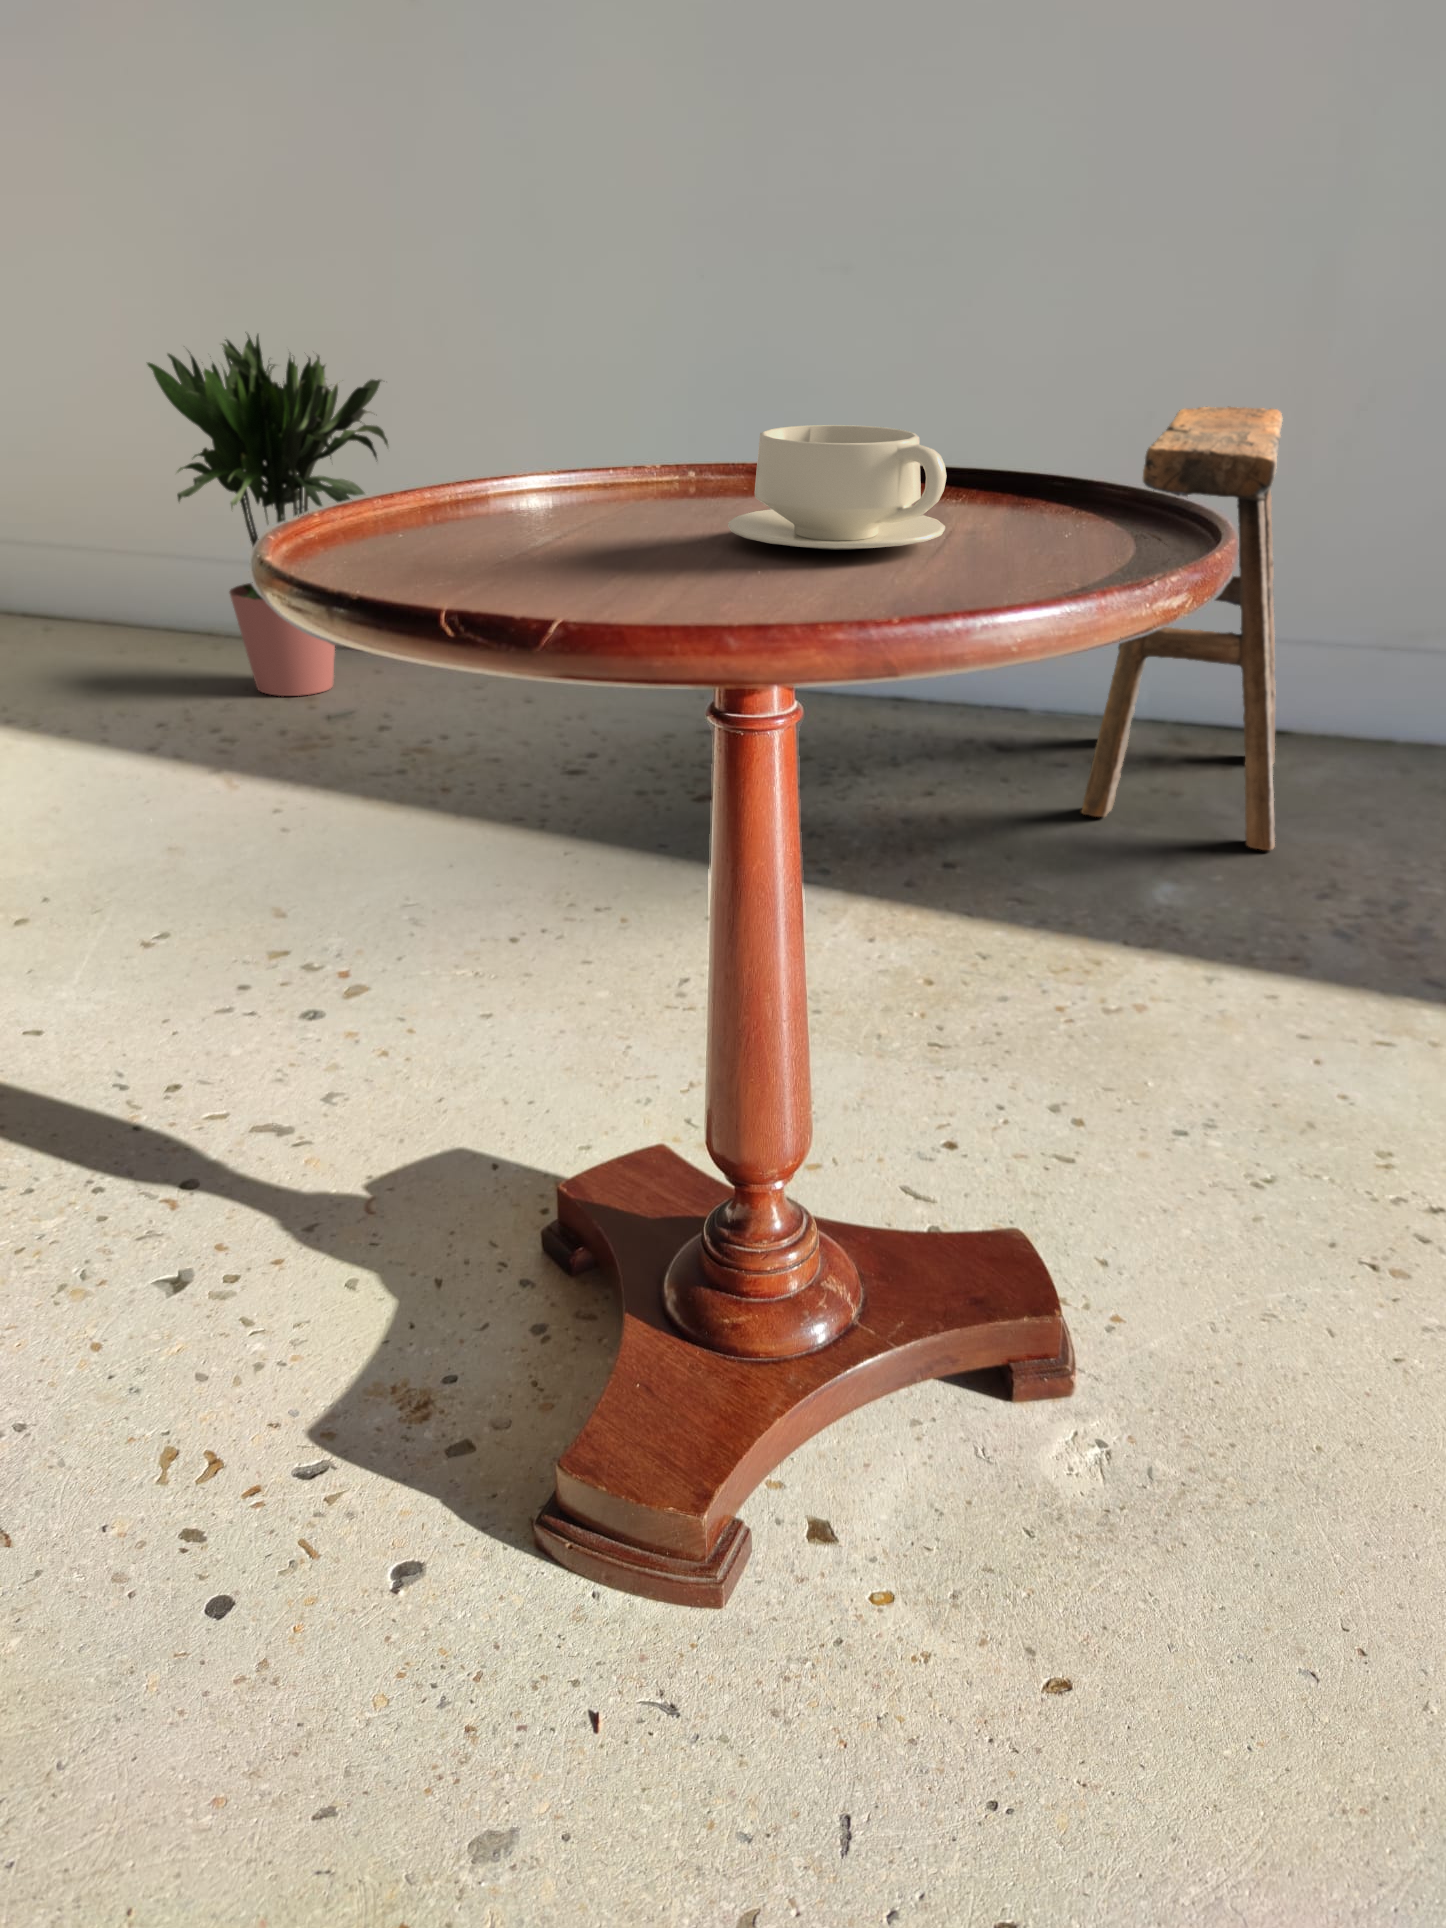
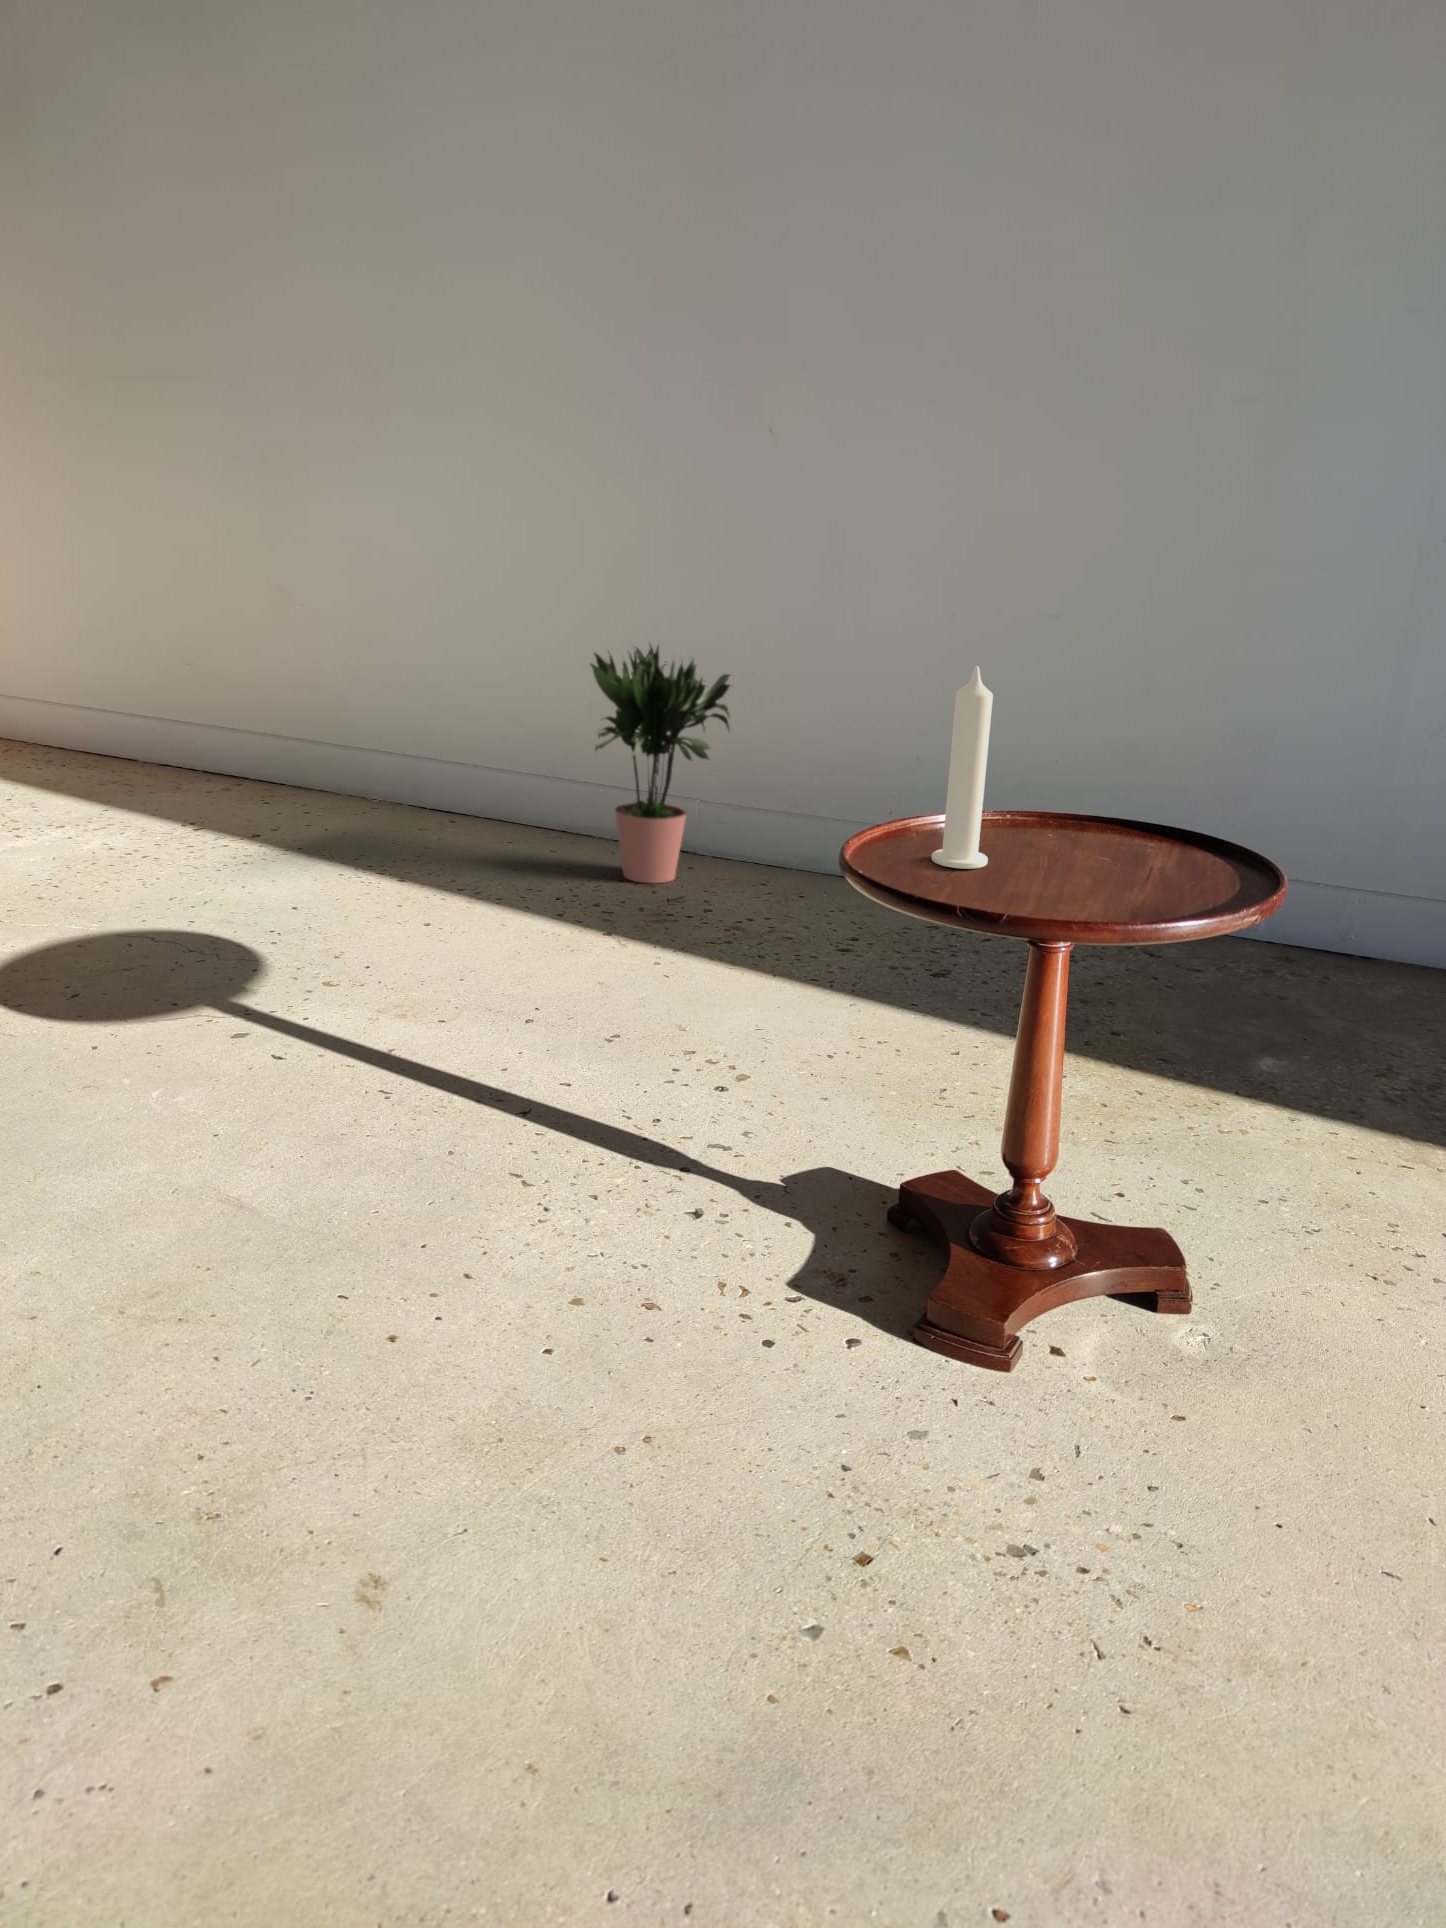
candle: none [482,65,605,560] -> present [932,666,993,869]
stool: present [1081,407,1283,850] -> none [1213,731,1372,1043]
teacup: present [728,425,947,550] -> none [1043,808,1152,873]

